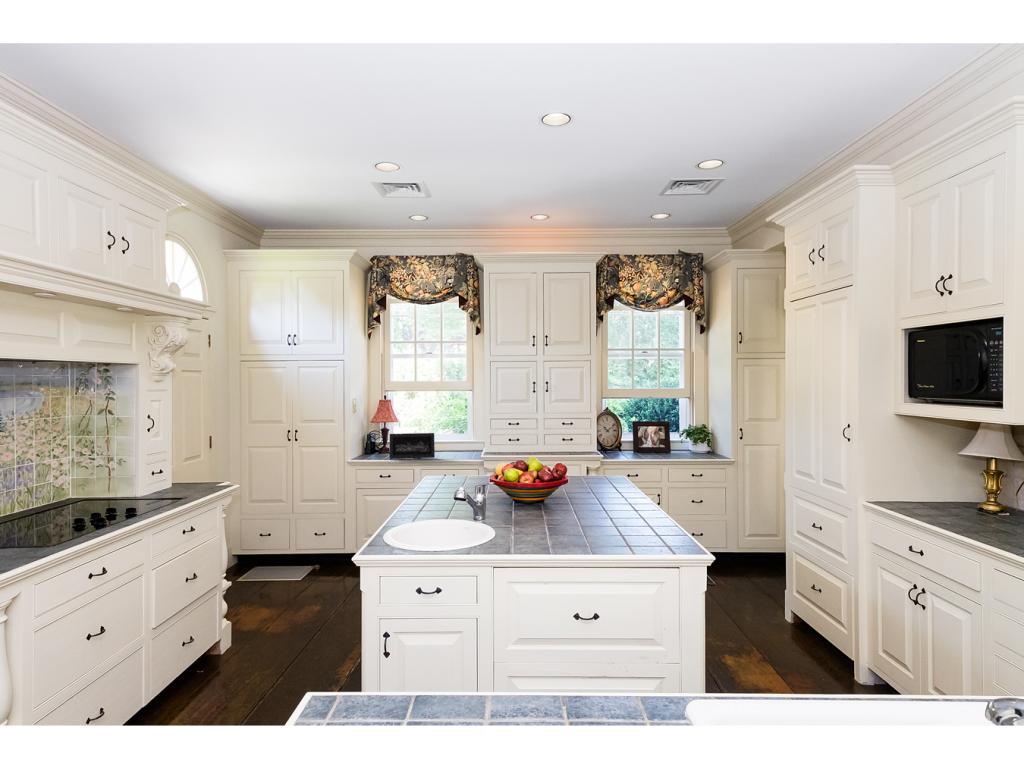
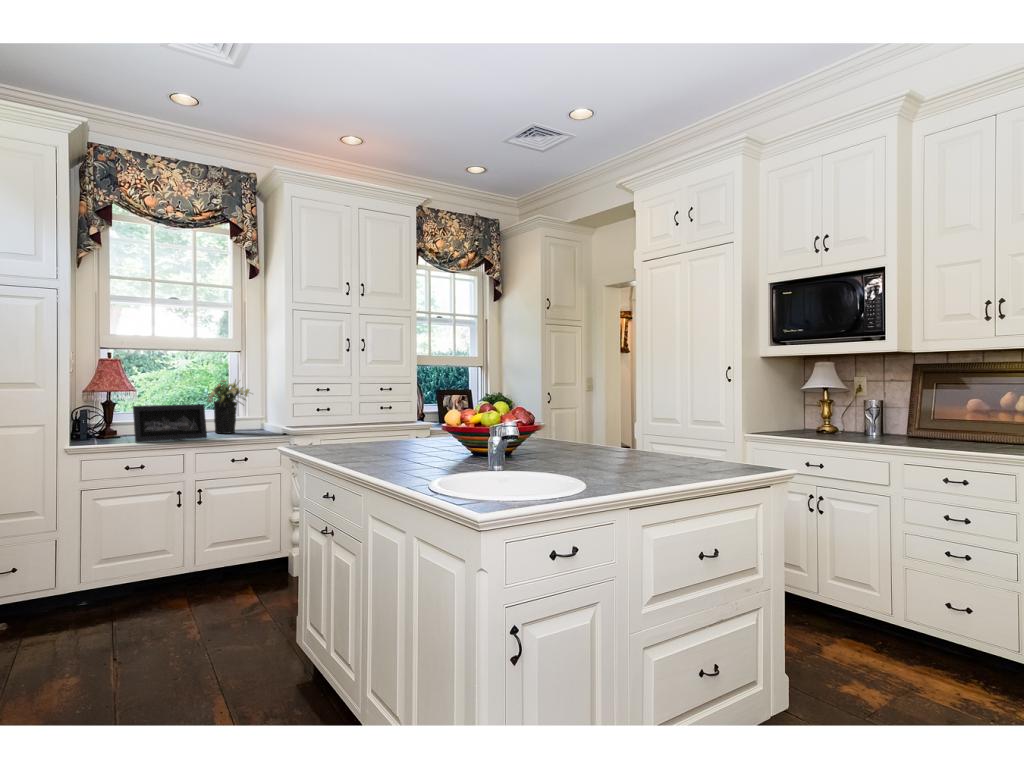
flower arrangement: none [439,412,473,454] -> present [207,380,250,434]

